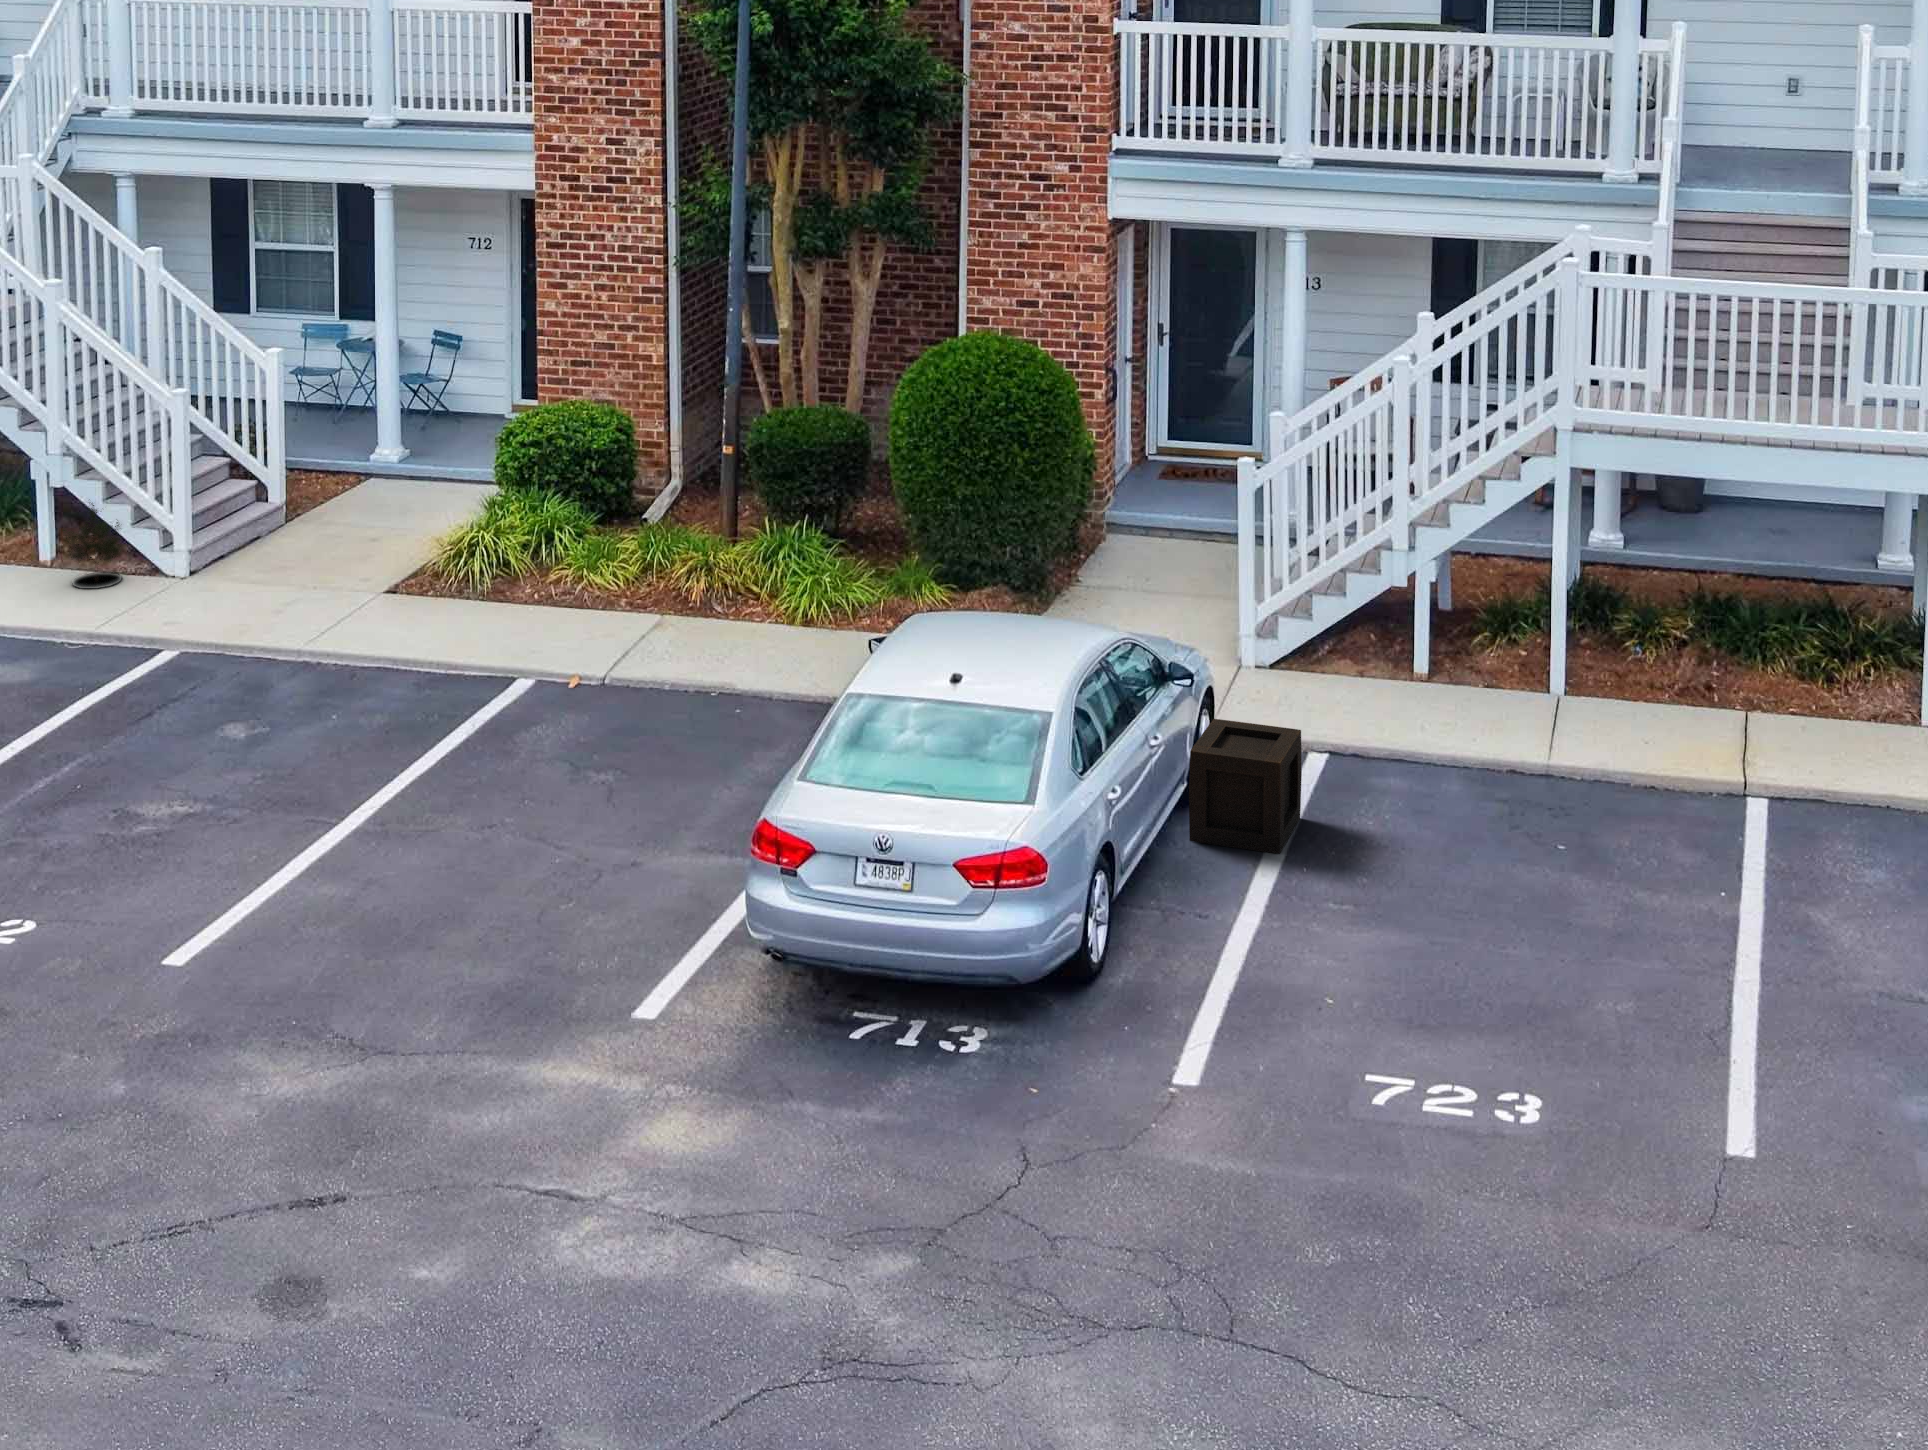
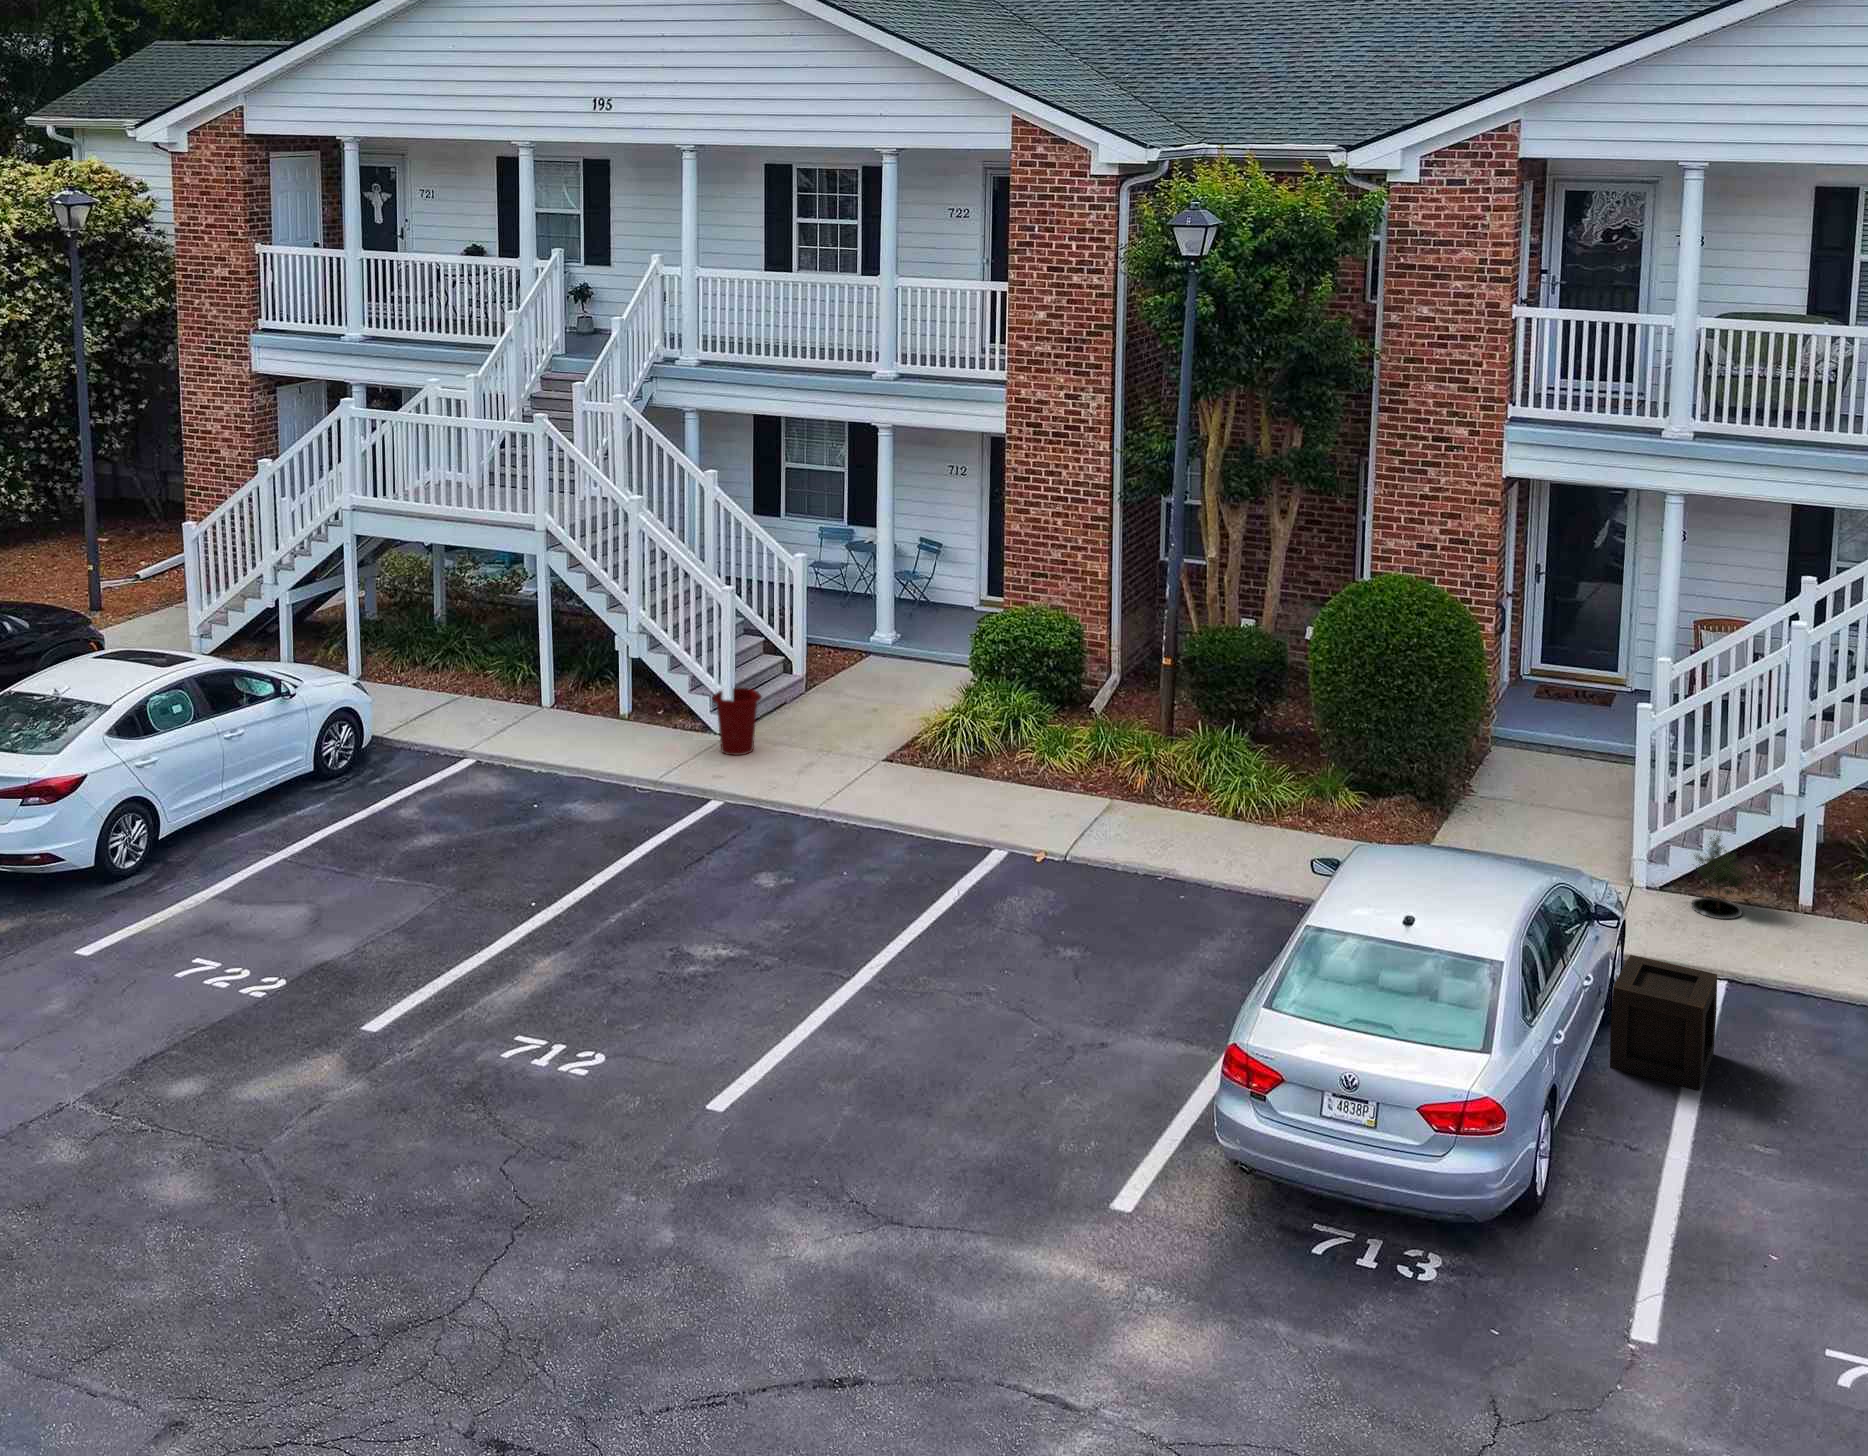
potted tree: present [63,502,122,589] -> present [1691,834,1746,919]
waste bin: none [160,512,225,596] -> present [712,688,761,755]

